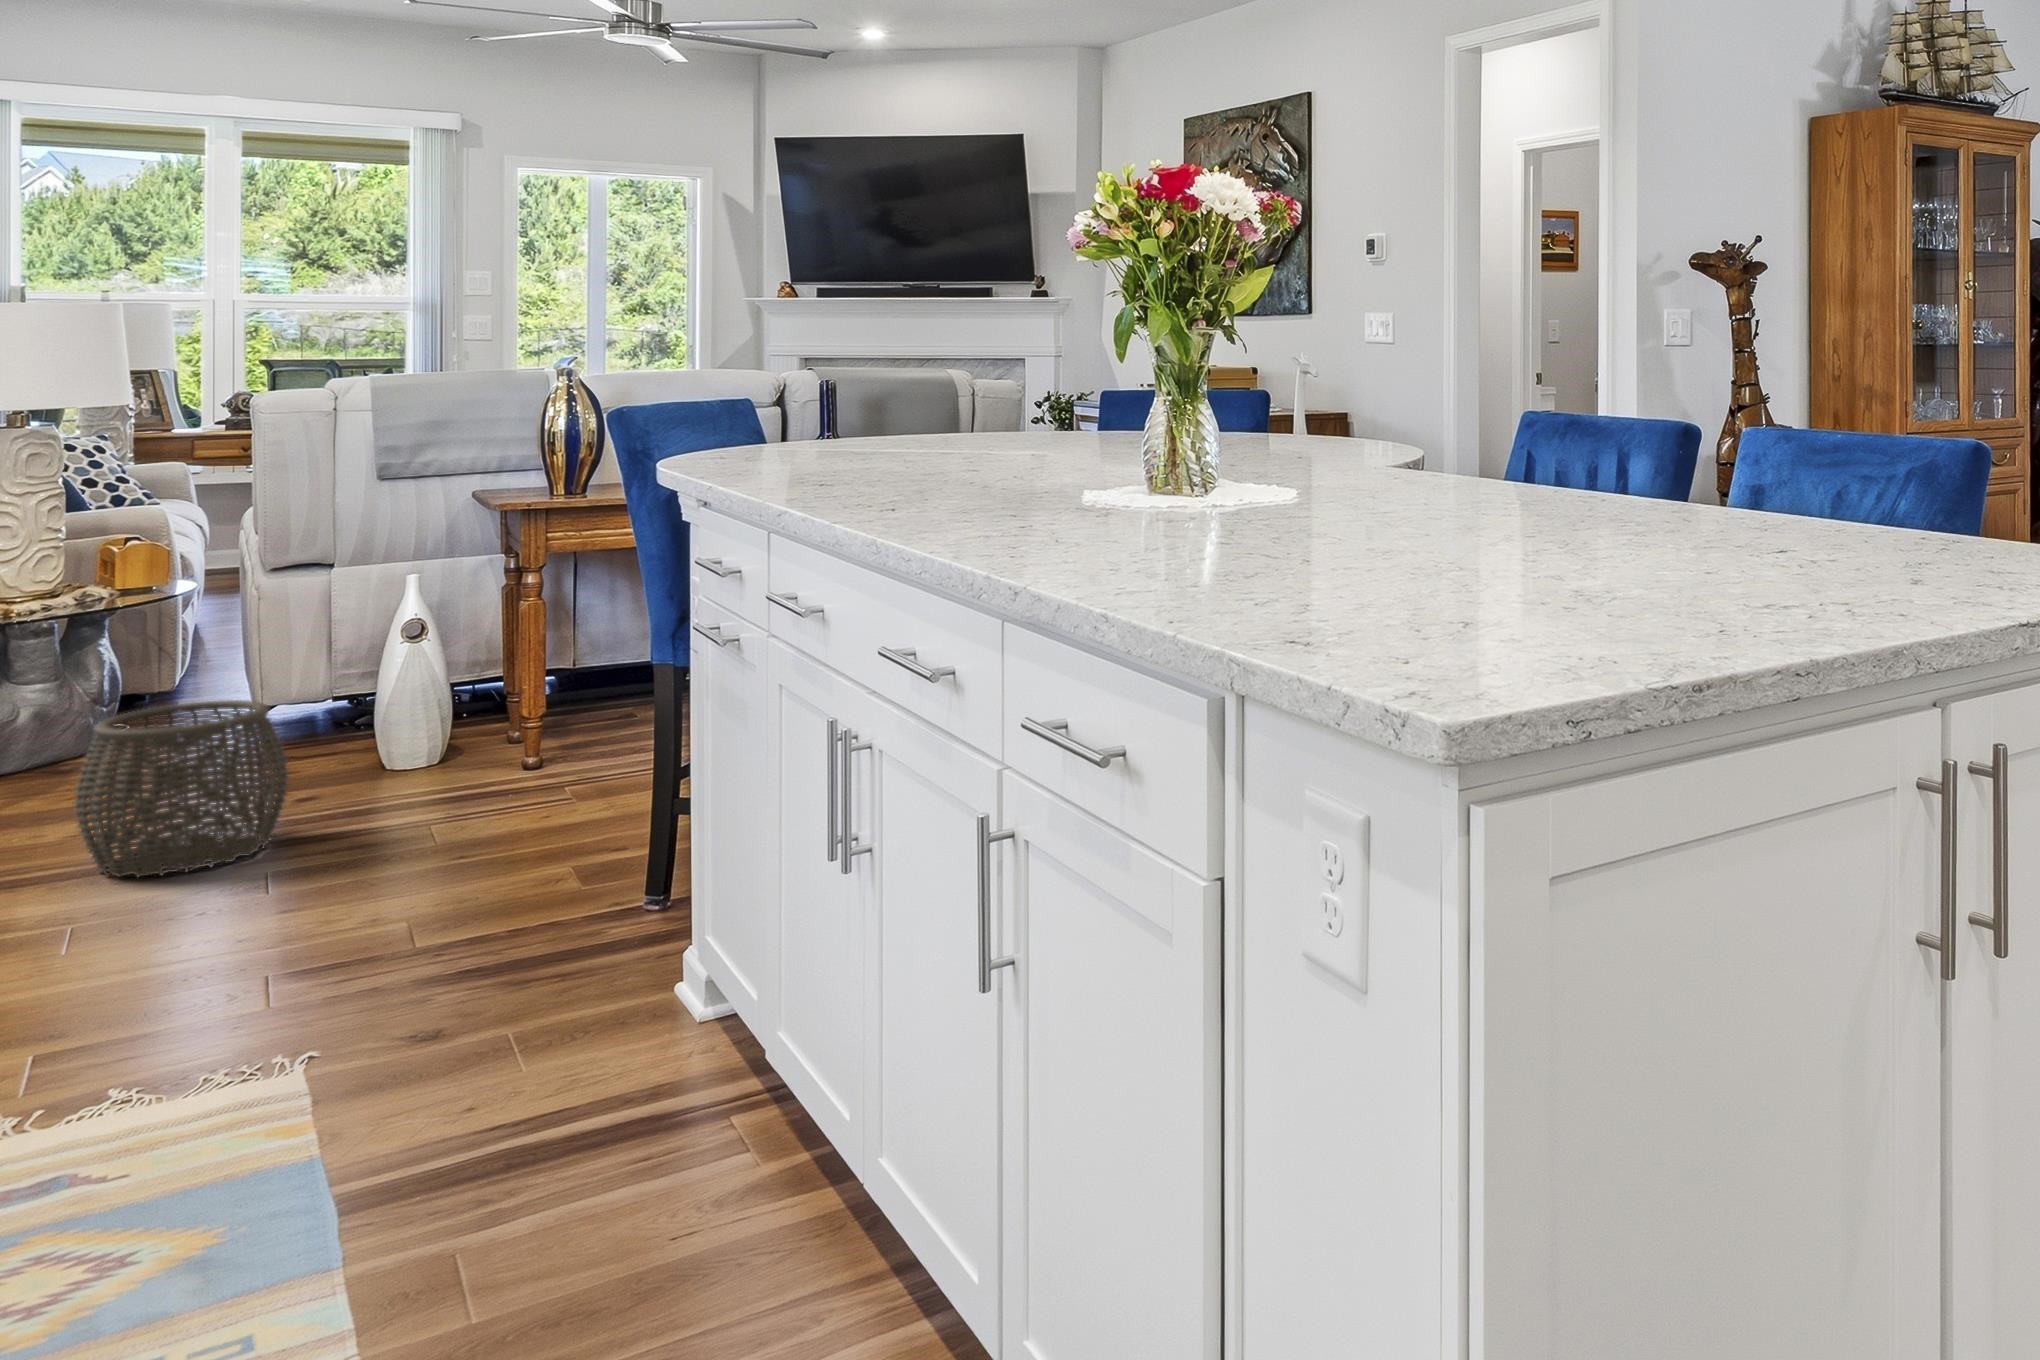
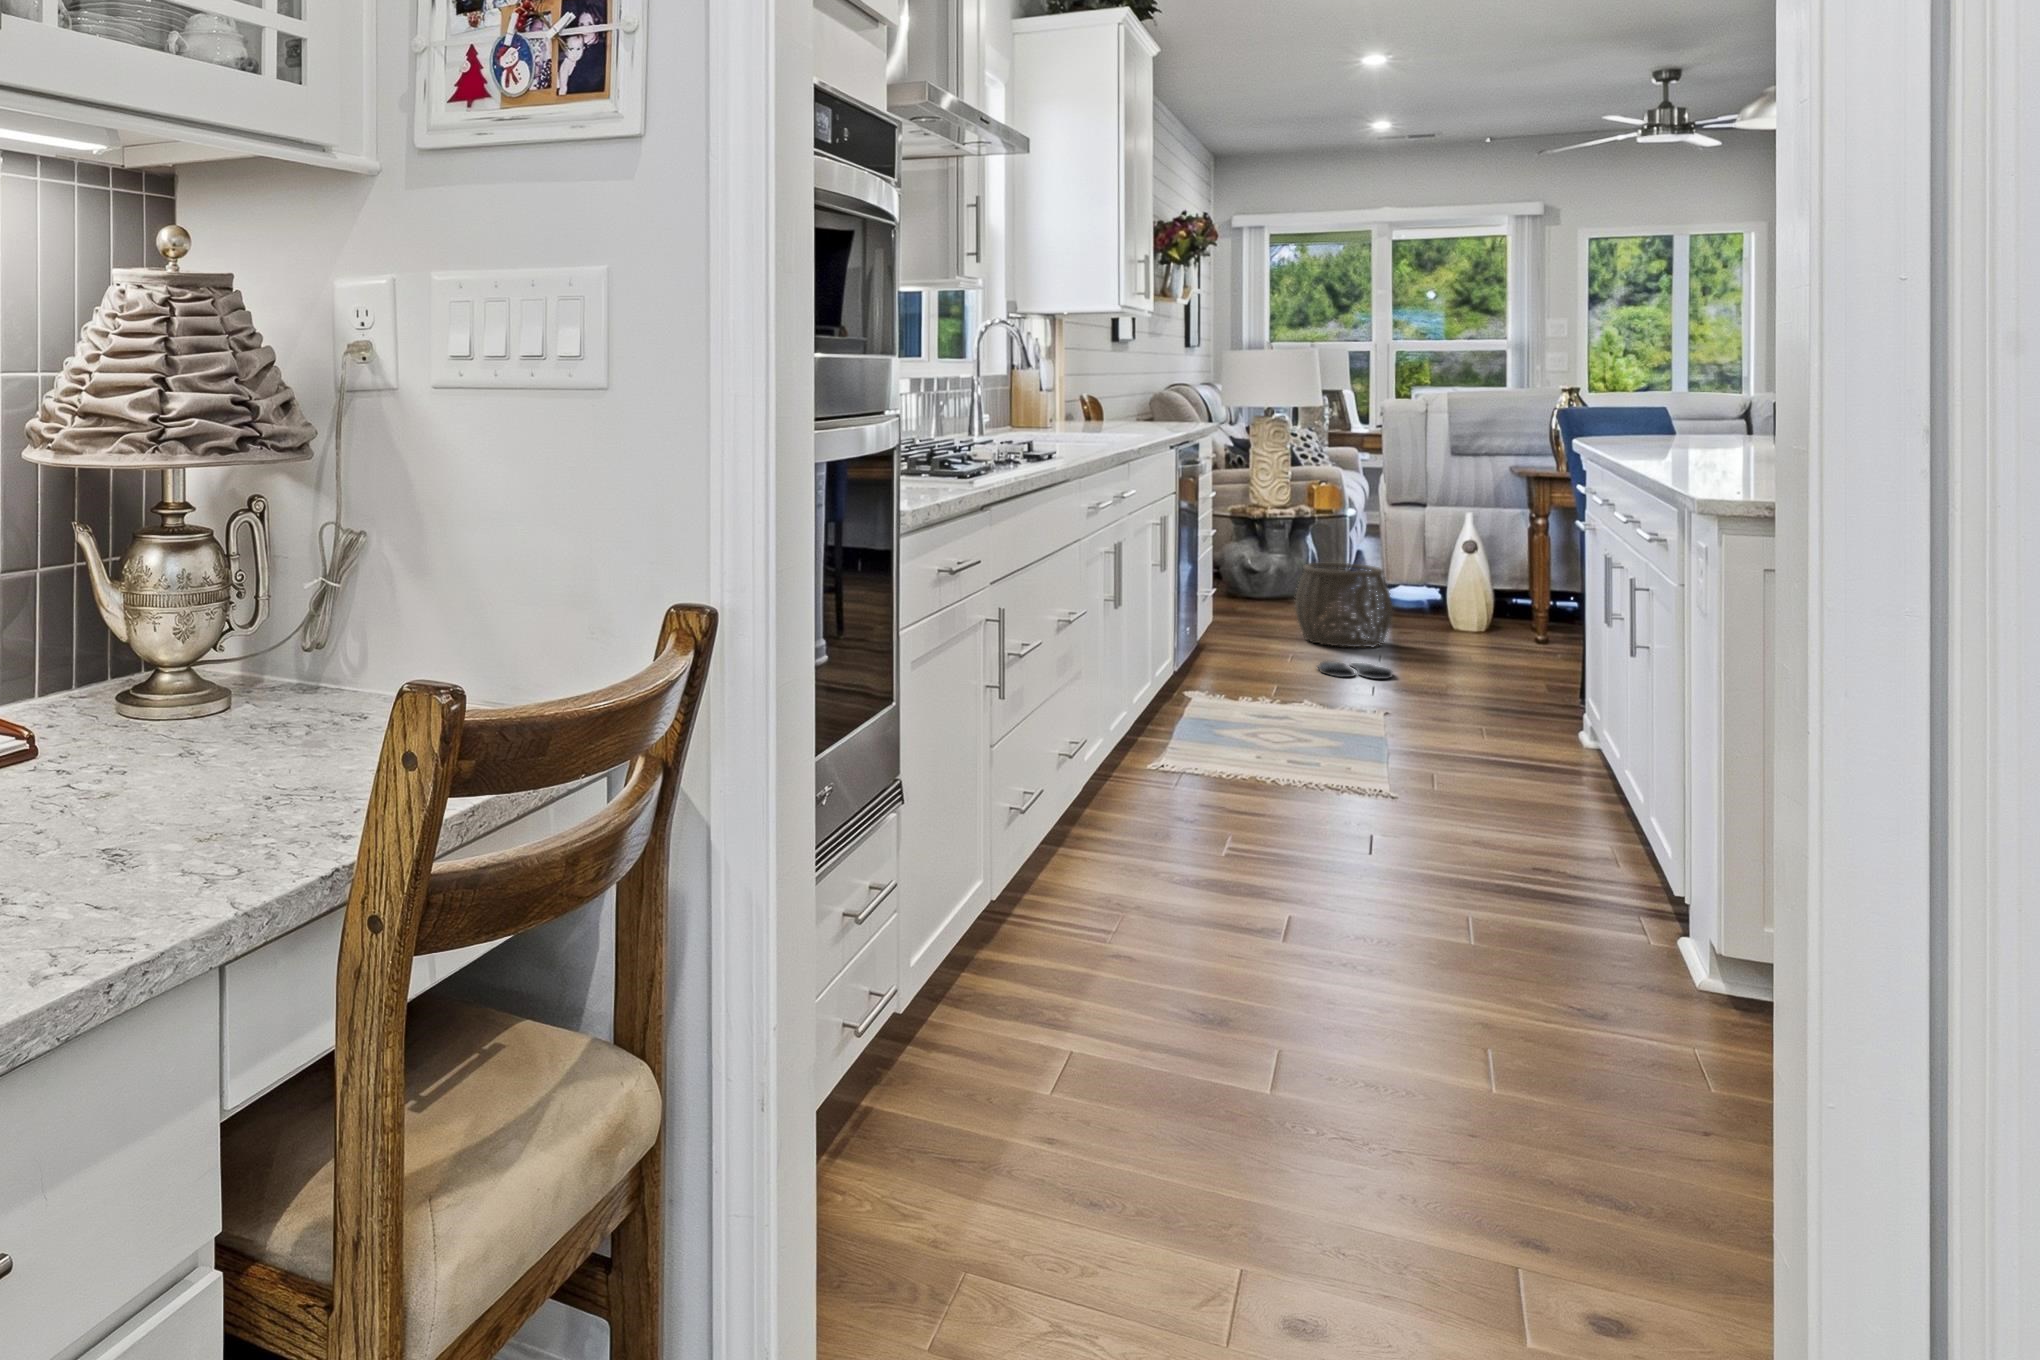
slippers: none [130,904,302,965] -> present [1317,661,1392,679]

